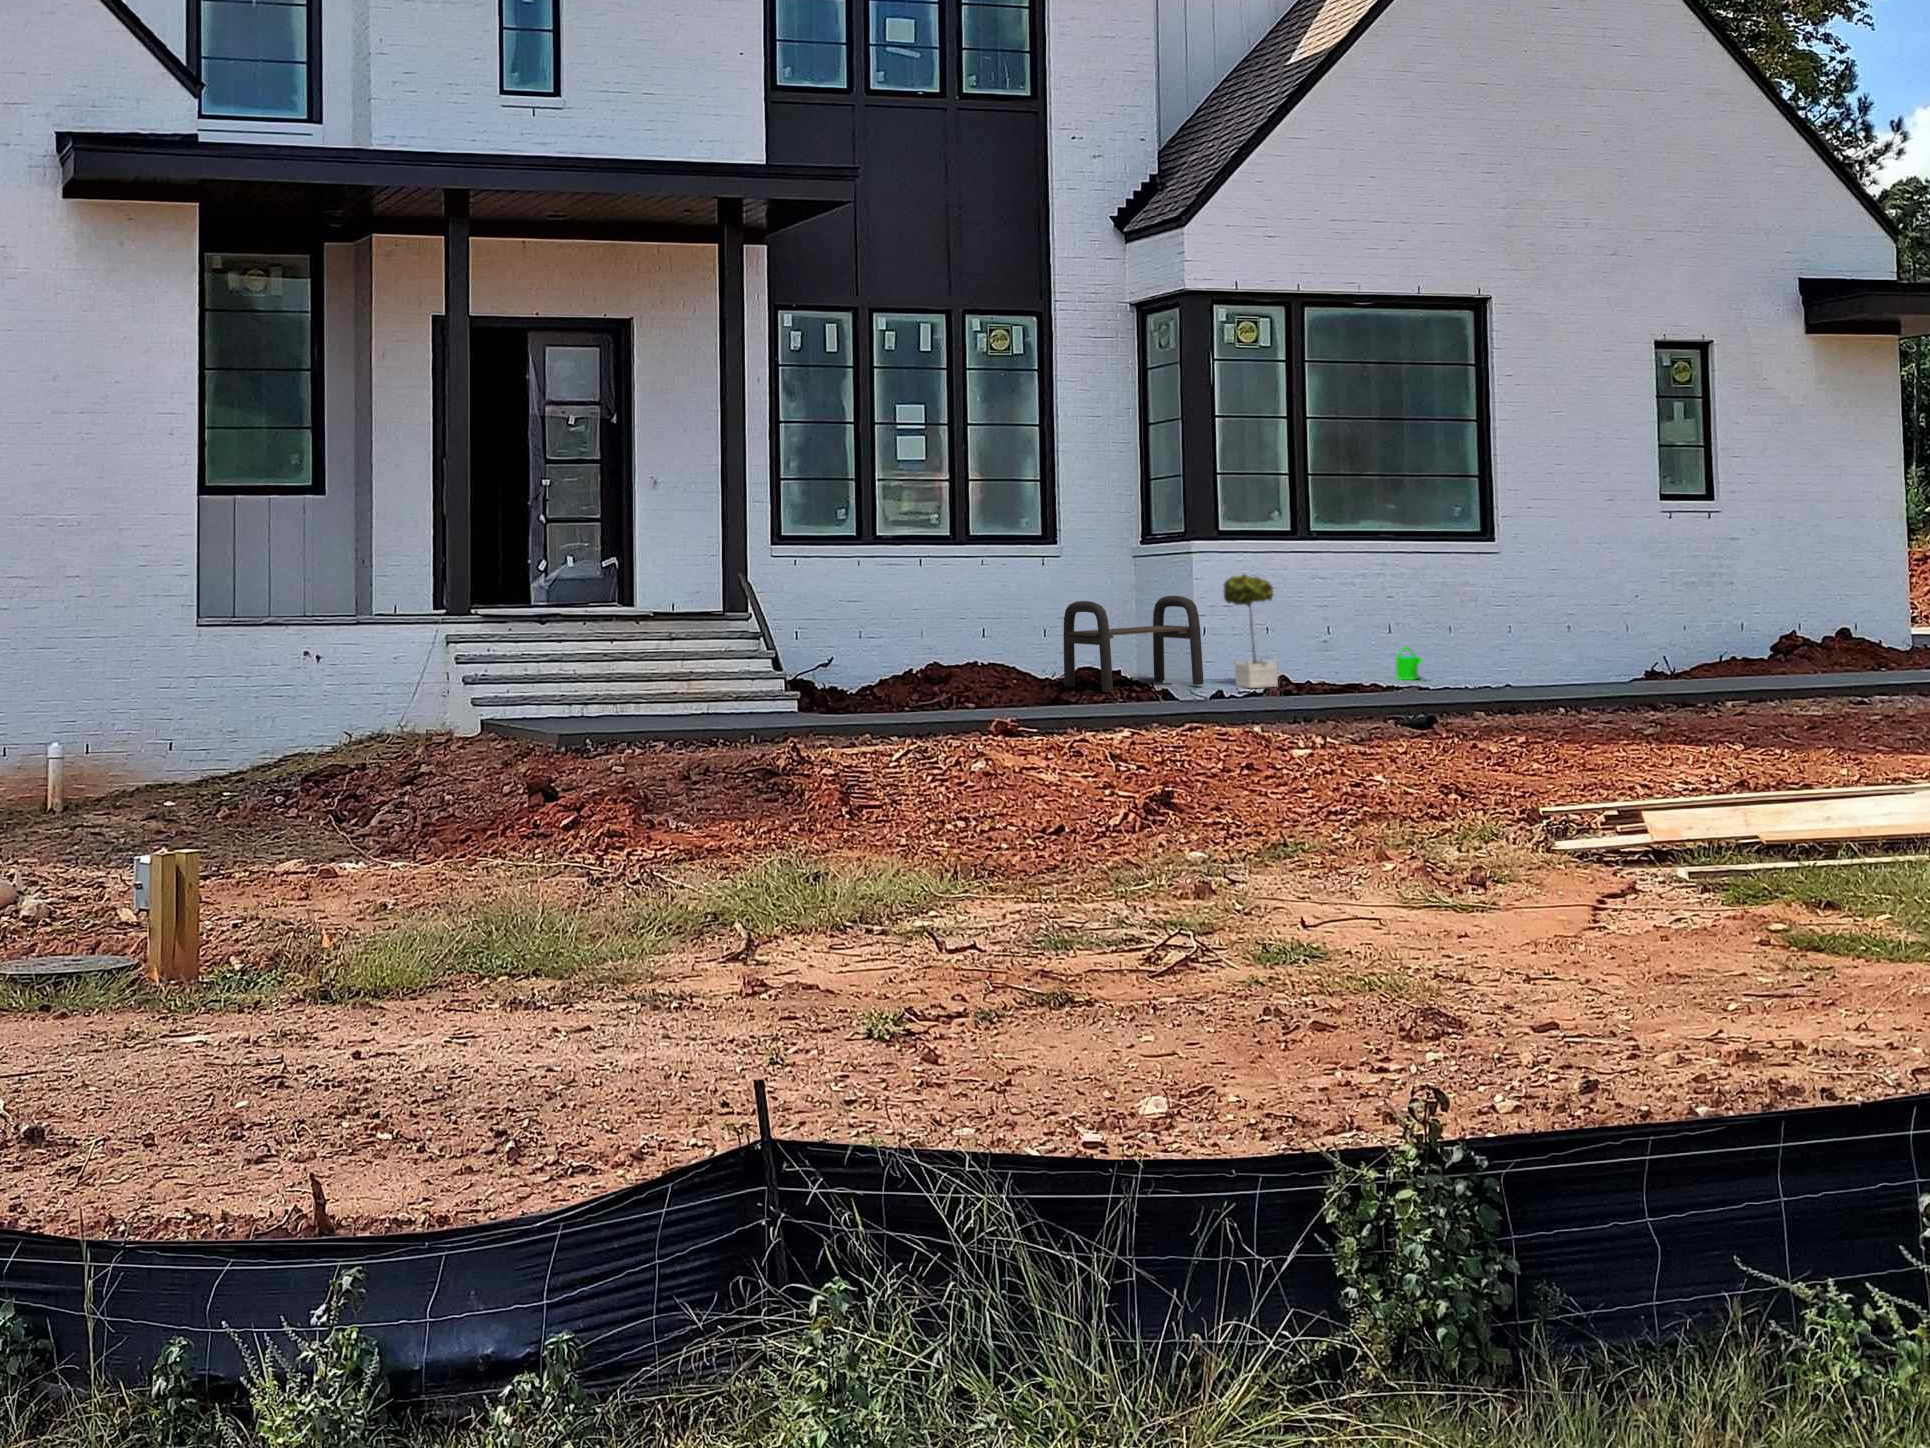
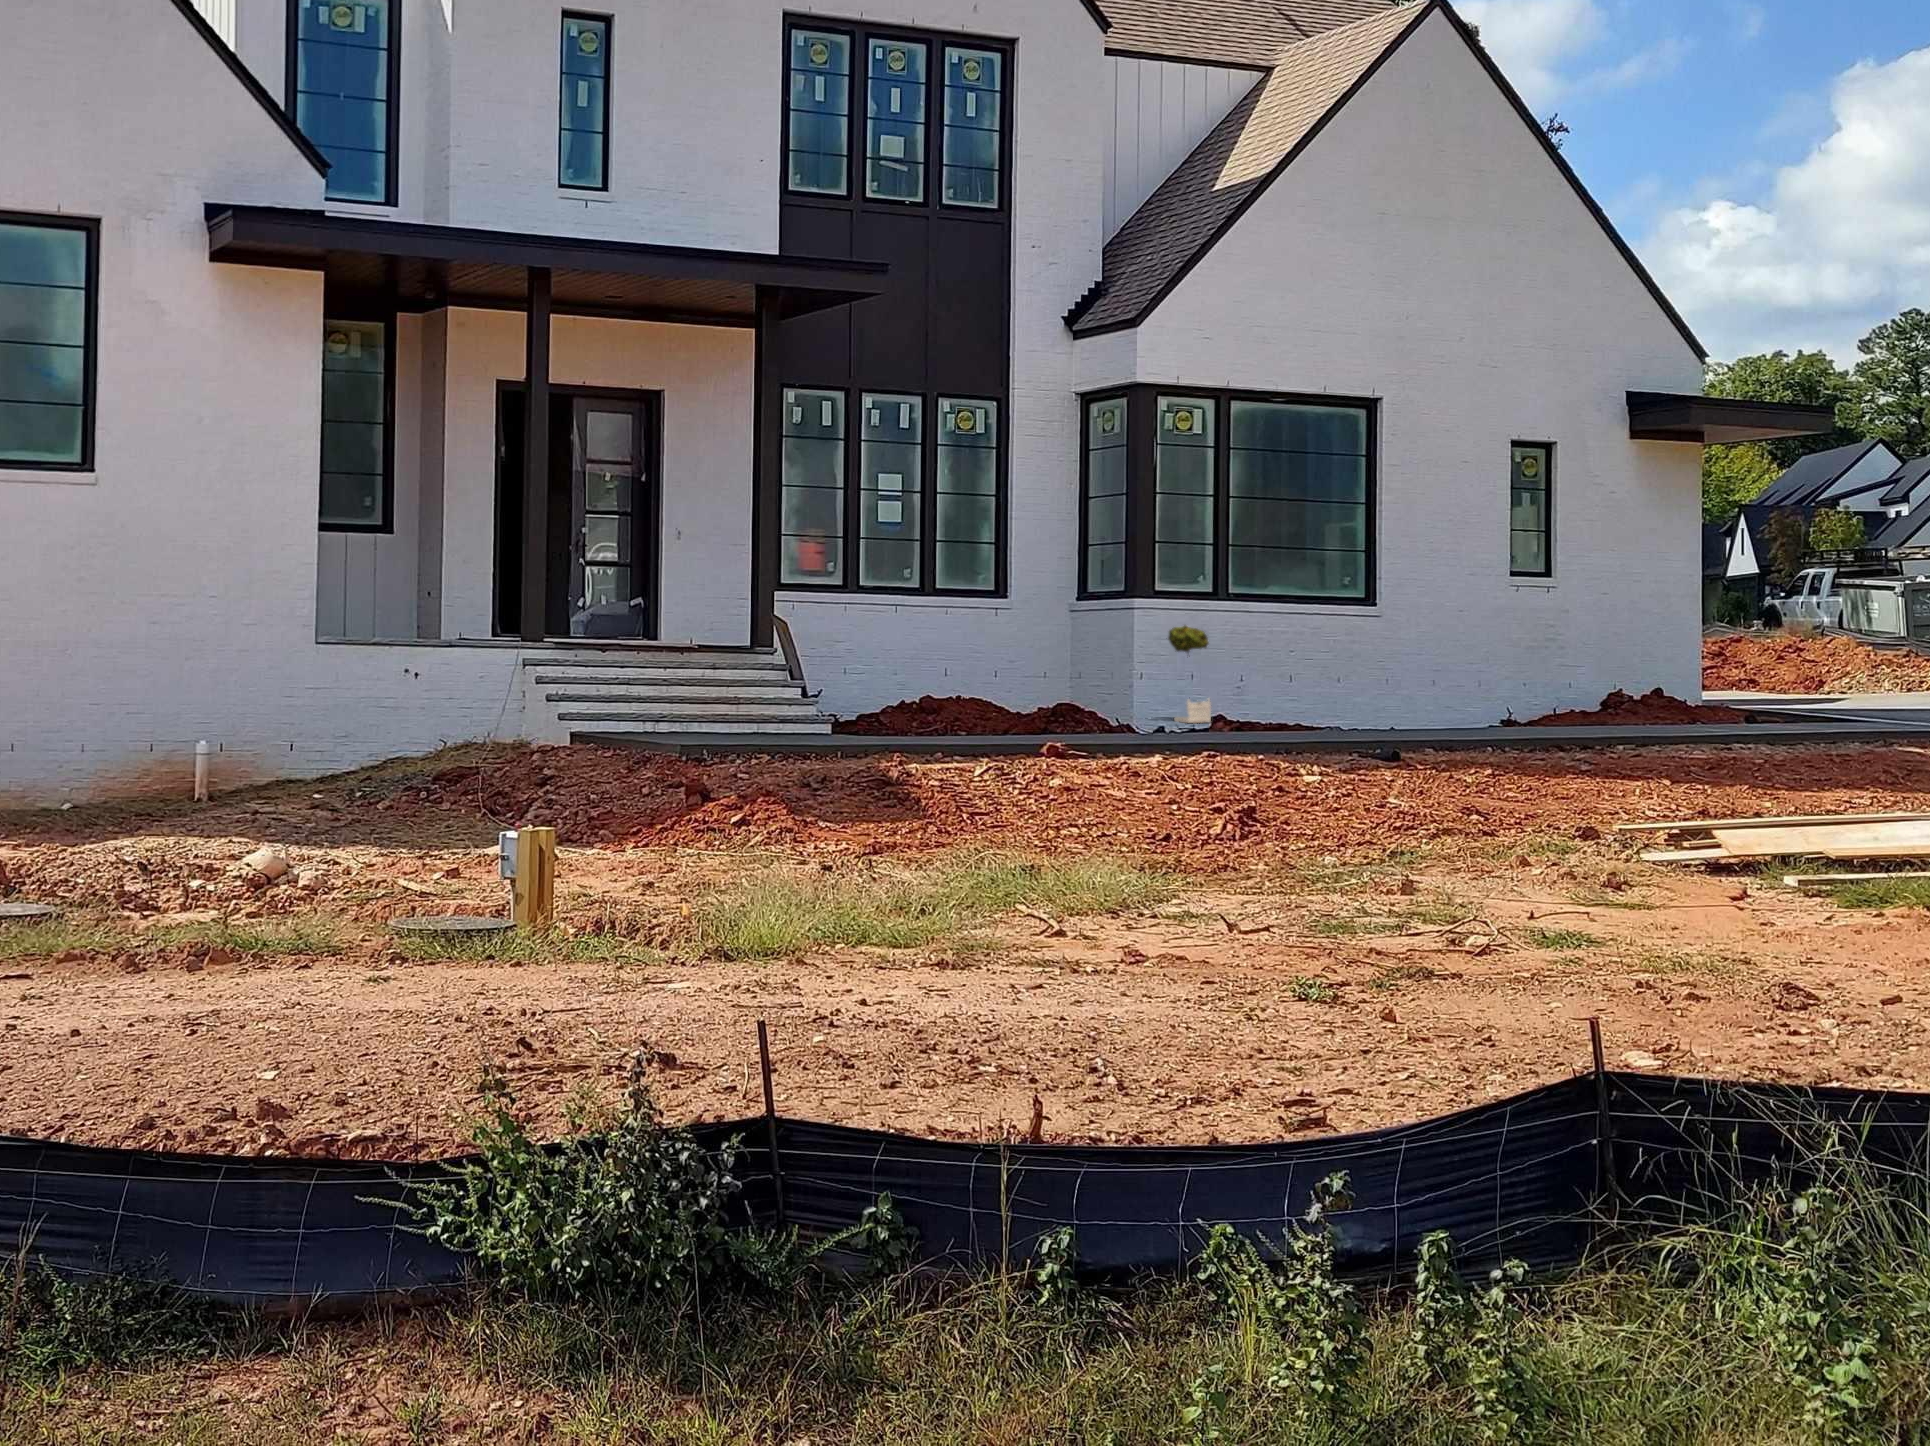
bench: present [1063,596,1204,692] -> none [1031,644,1149,723]
watering can: present [1395,646,1422,680] -> none [1300,692,1326,720]

